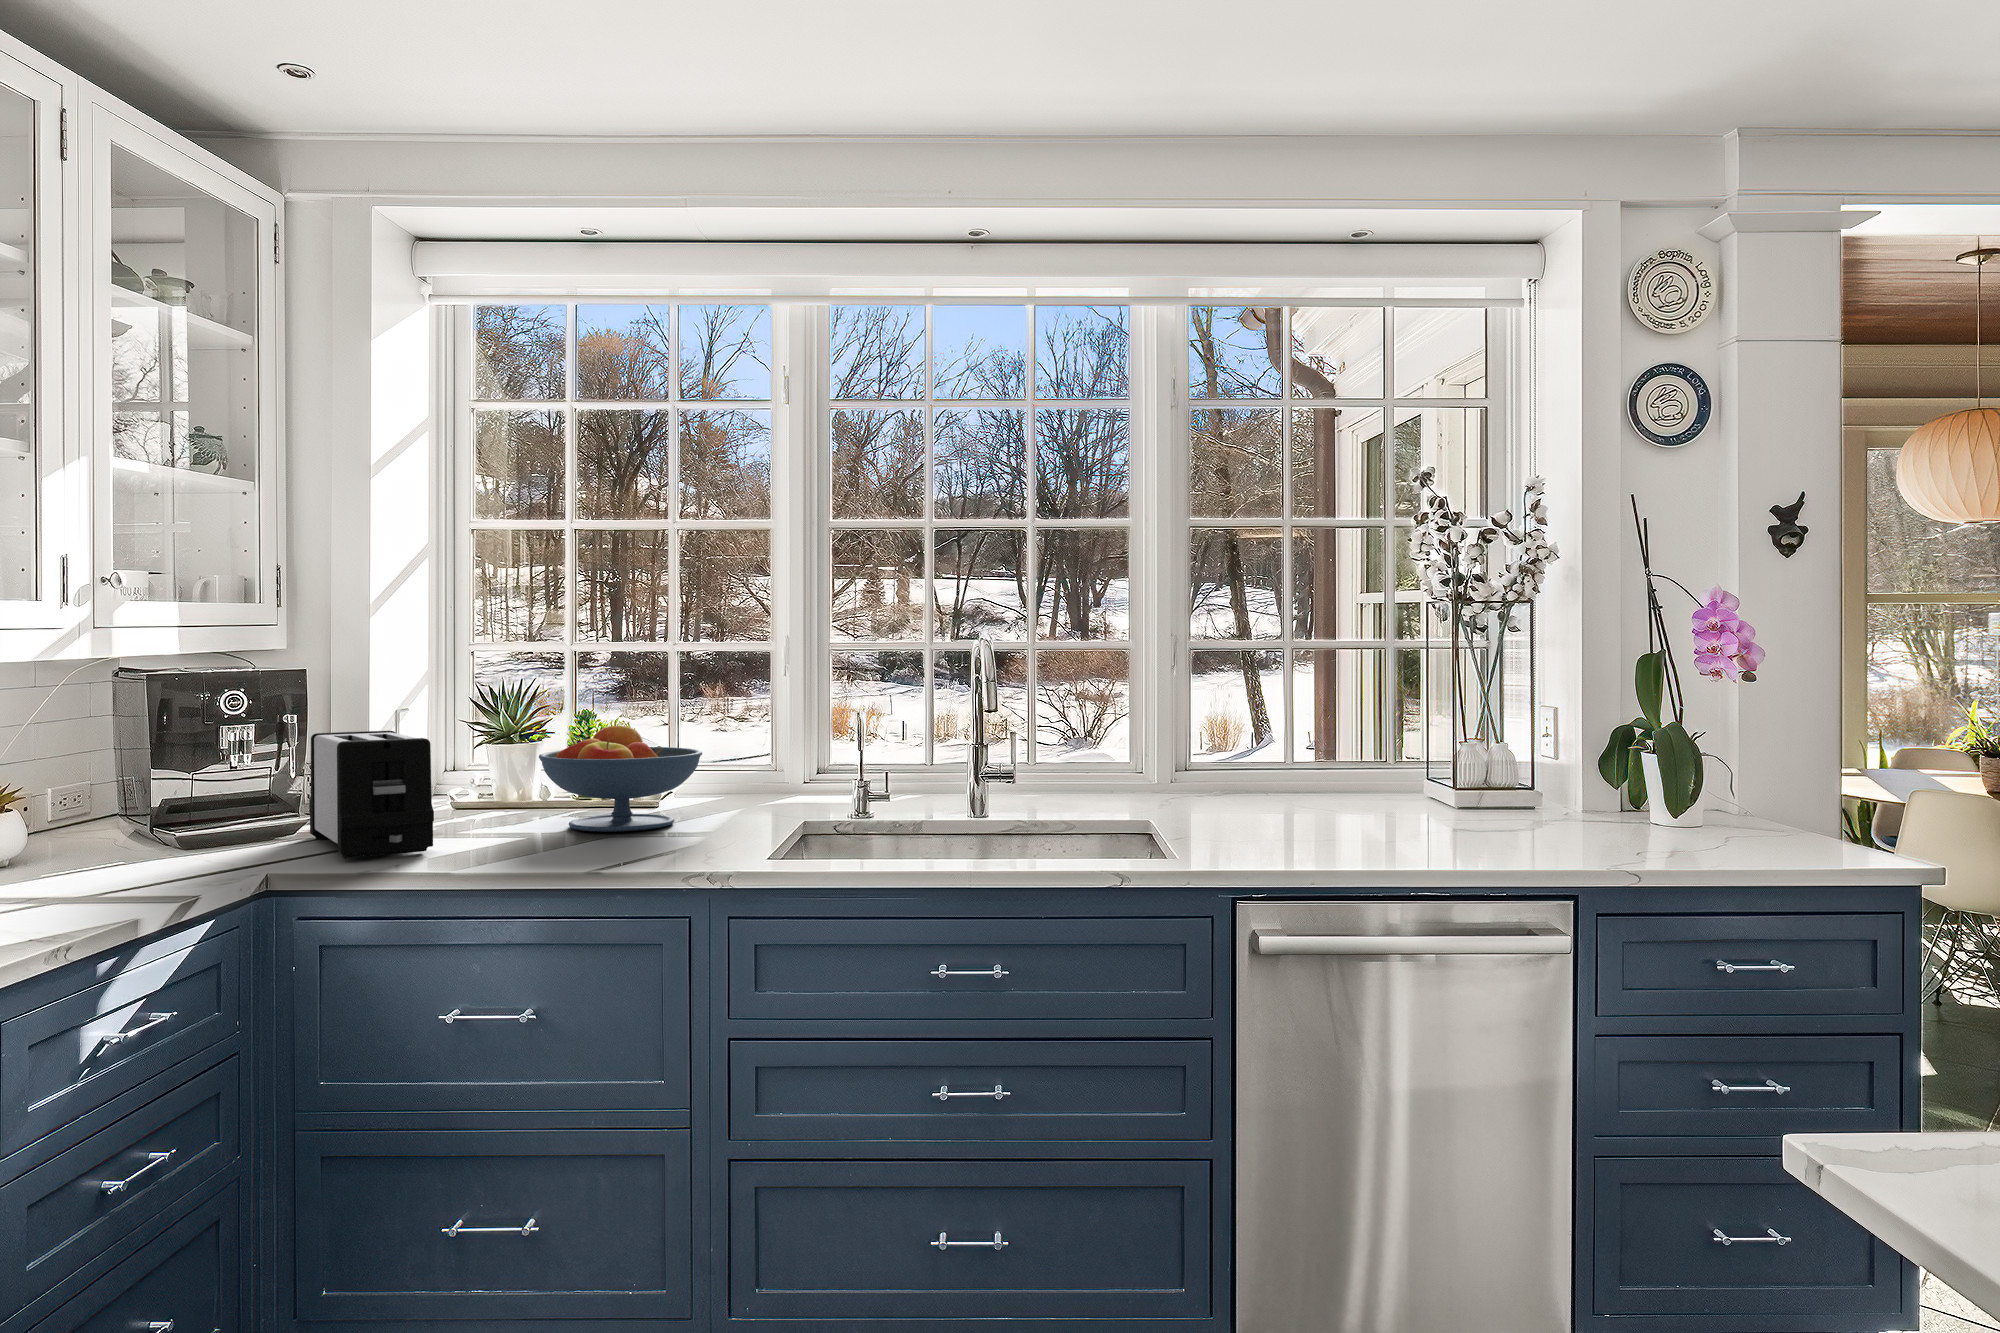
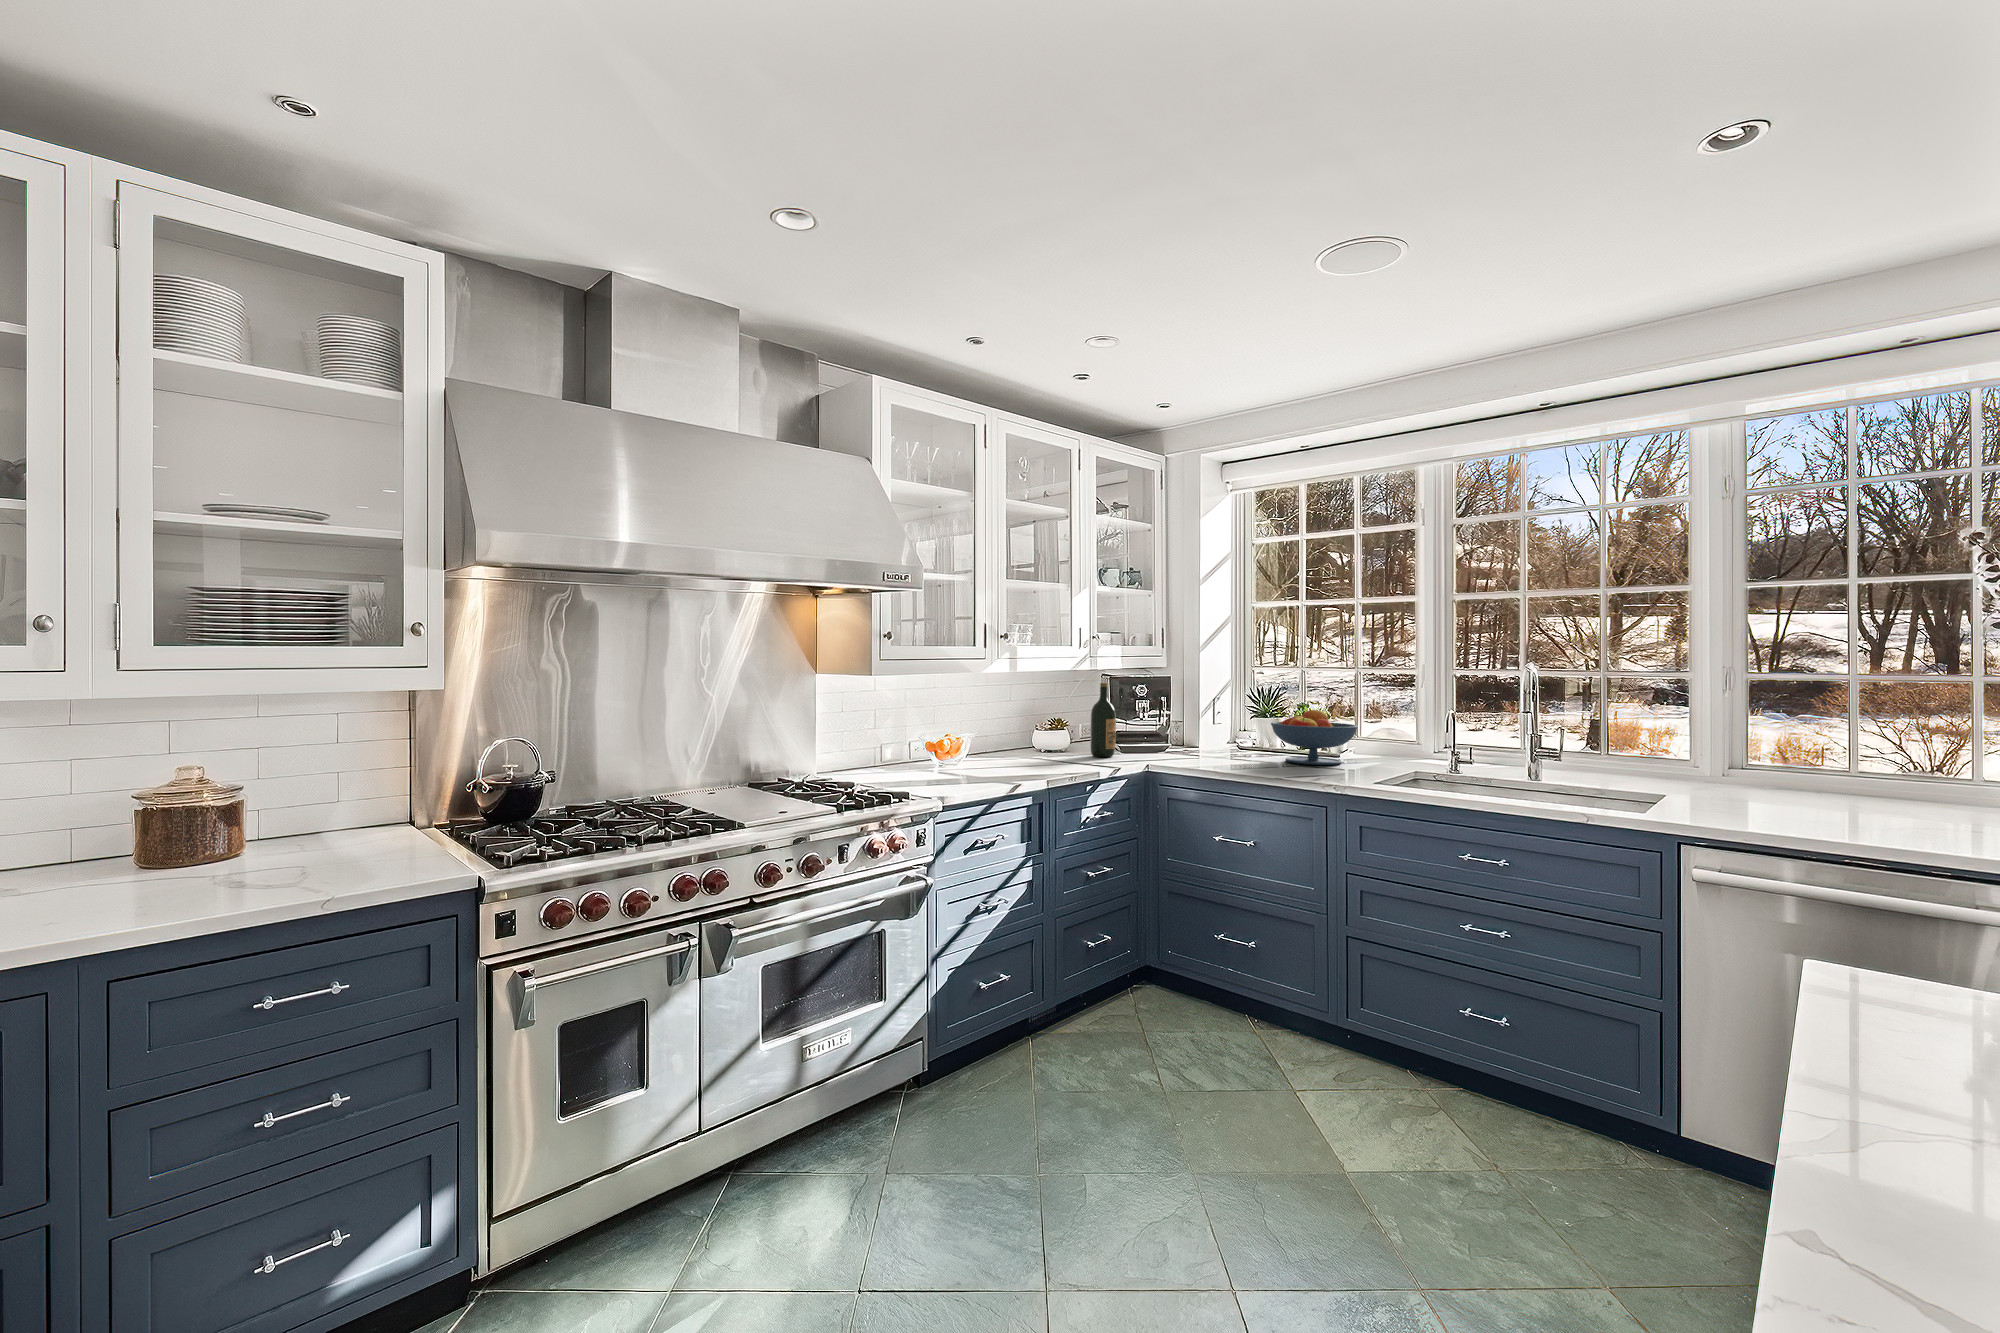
wine bottle: none [98,689,171,868] -> present [1090,683,1116,757]
toaster: present [309,731,434,858] -> none [1170,706,1217,763]

